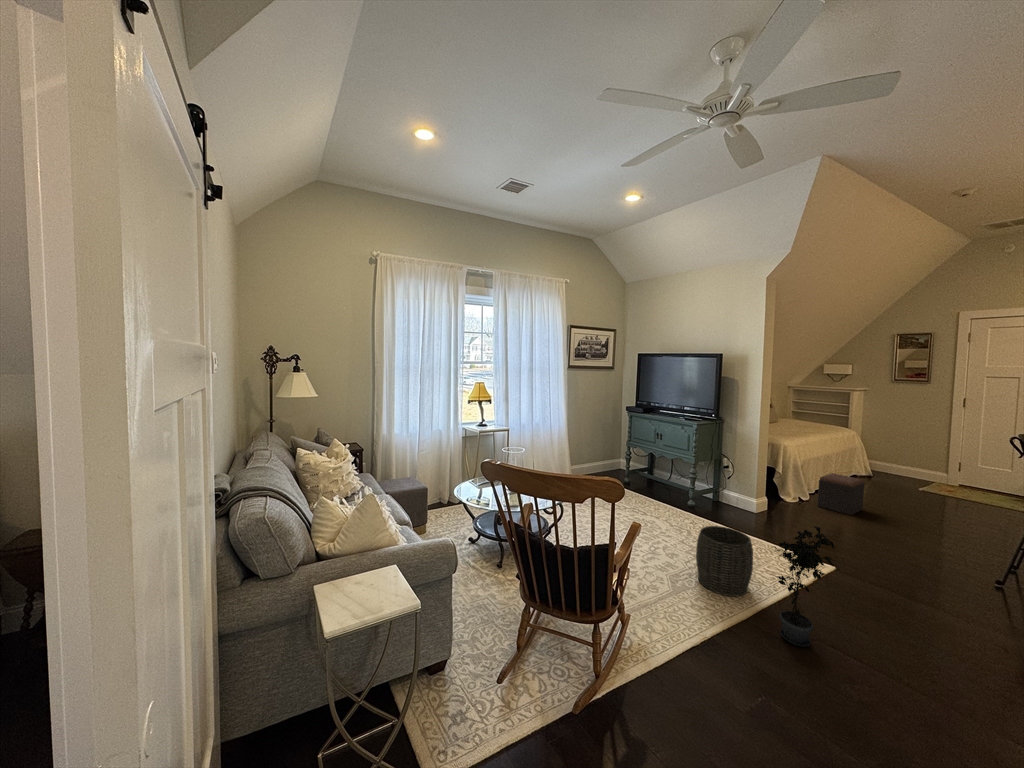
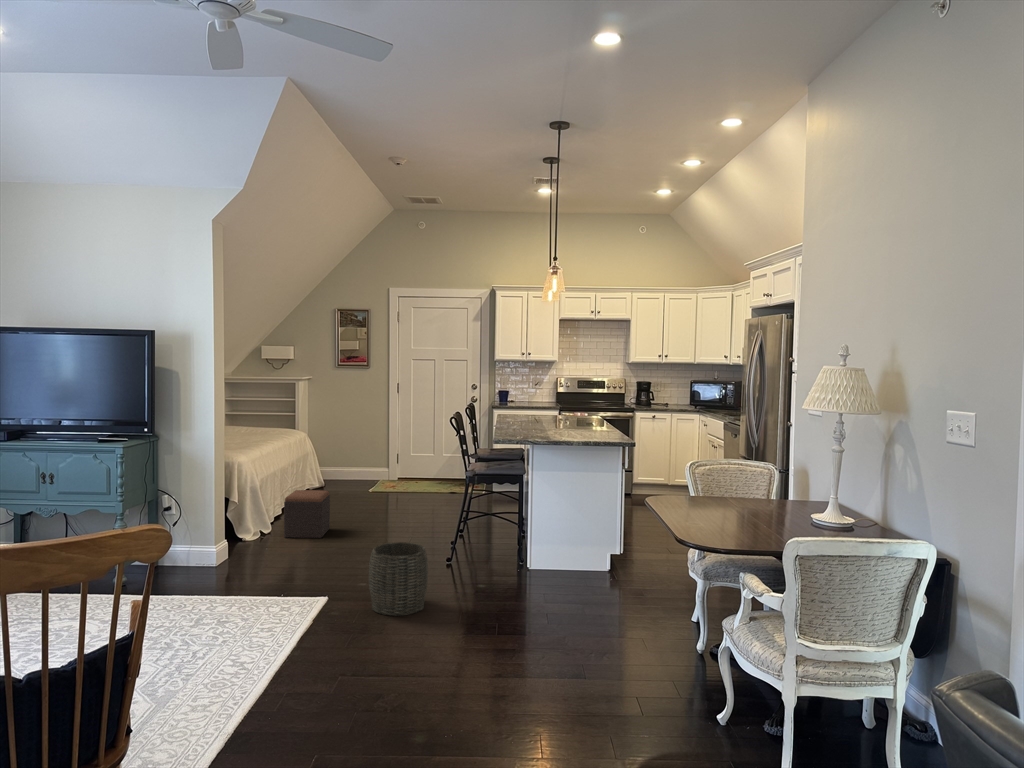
woven basket: present [696,526,753,597] -> present [369,542,428,616]
potted plant: present [775,527,835,647] -> none [289,543,356,692]

